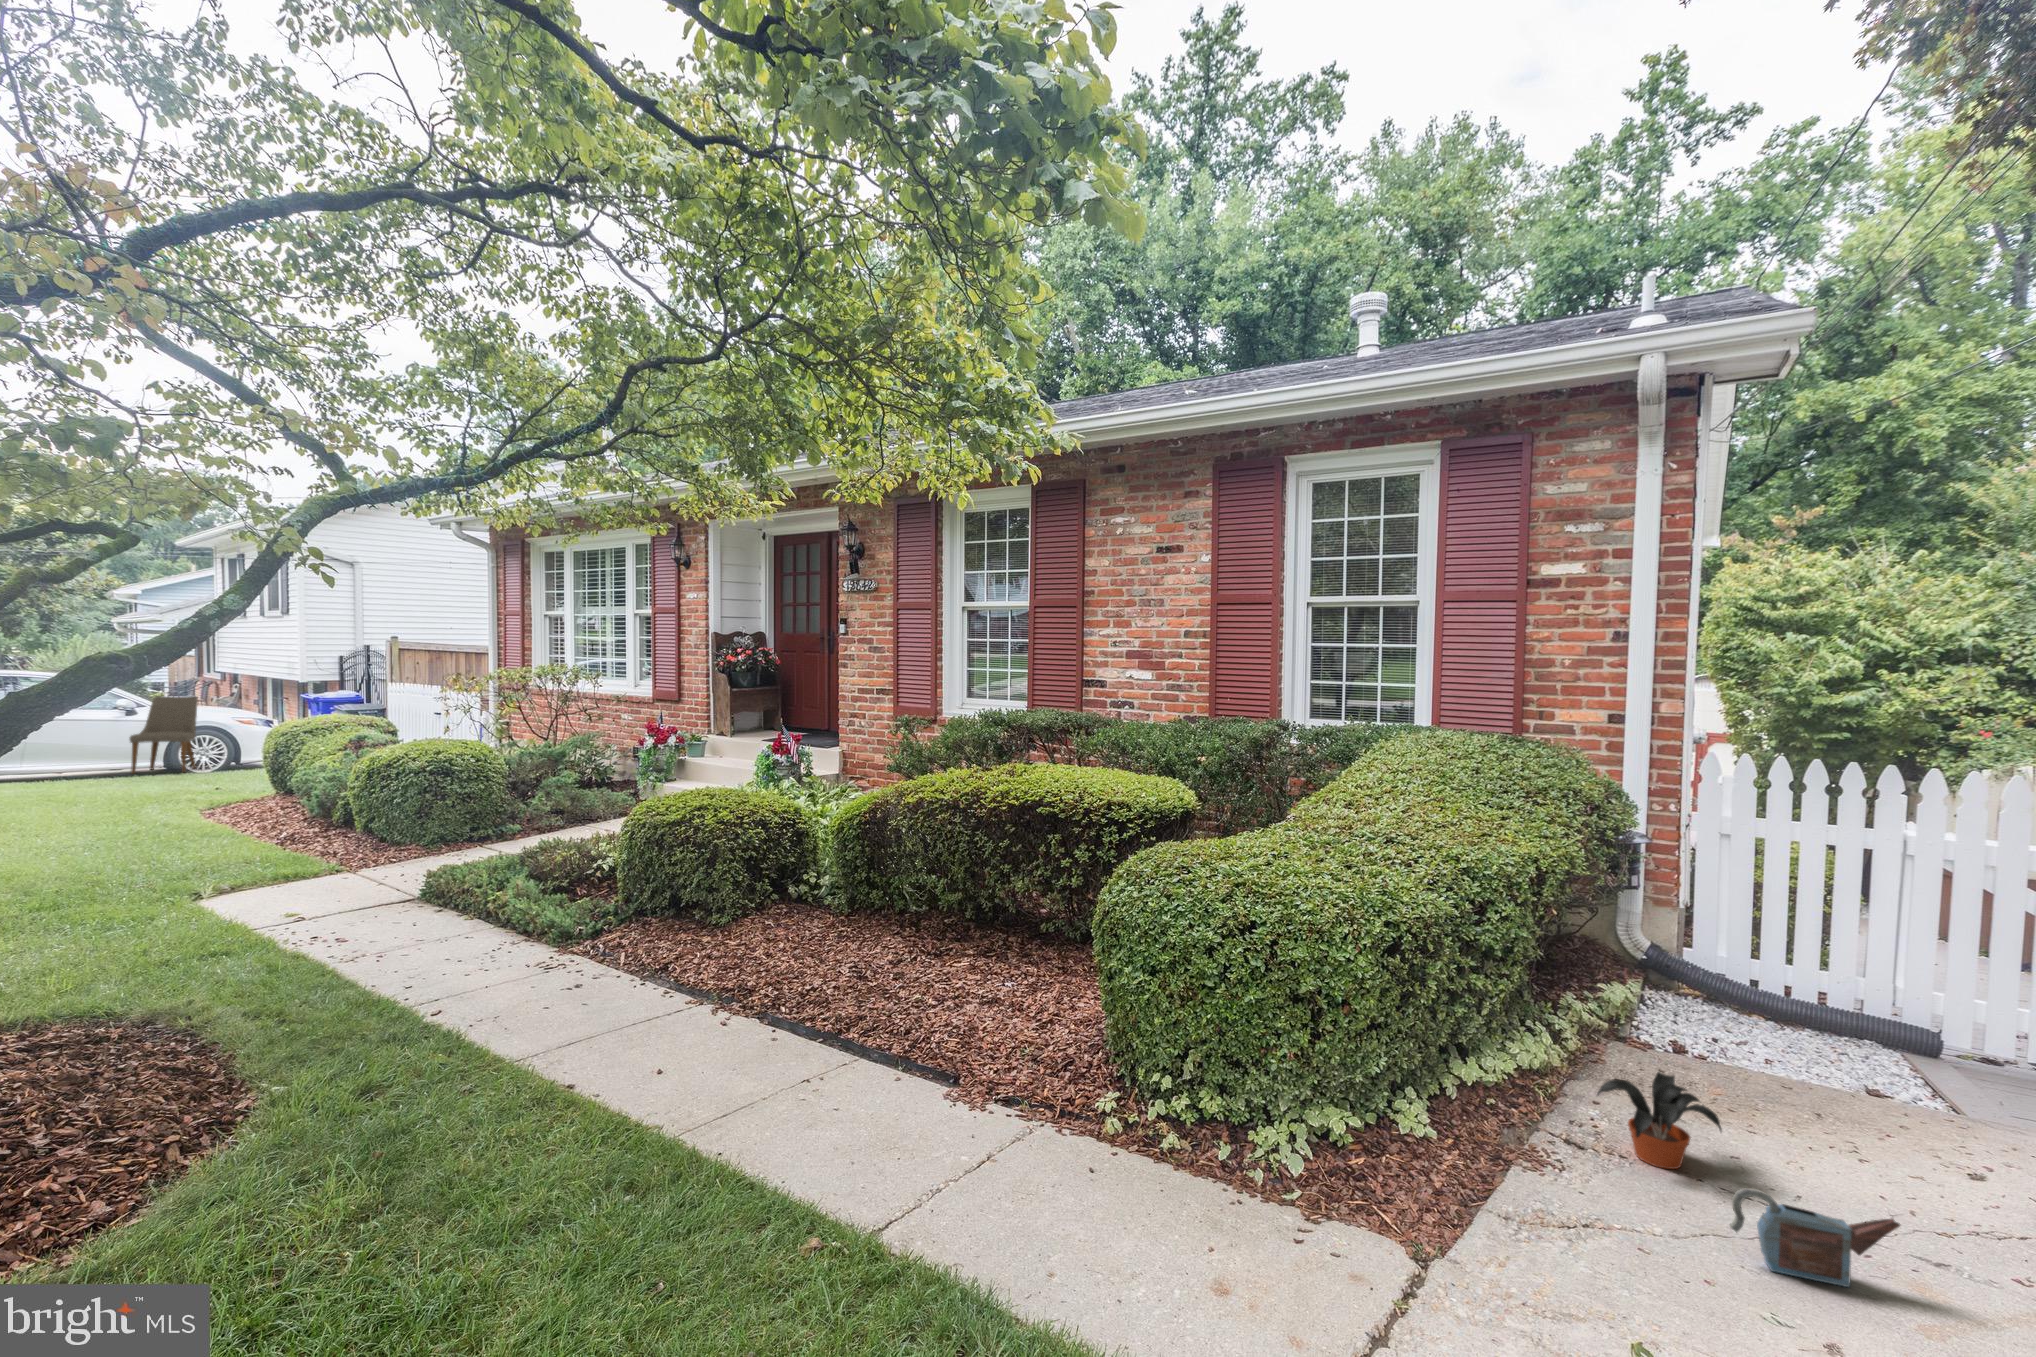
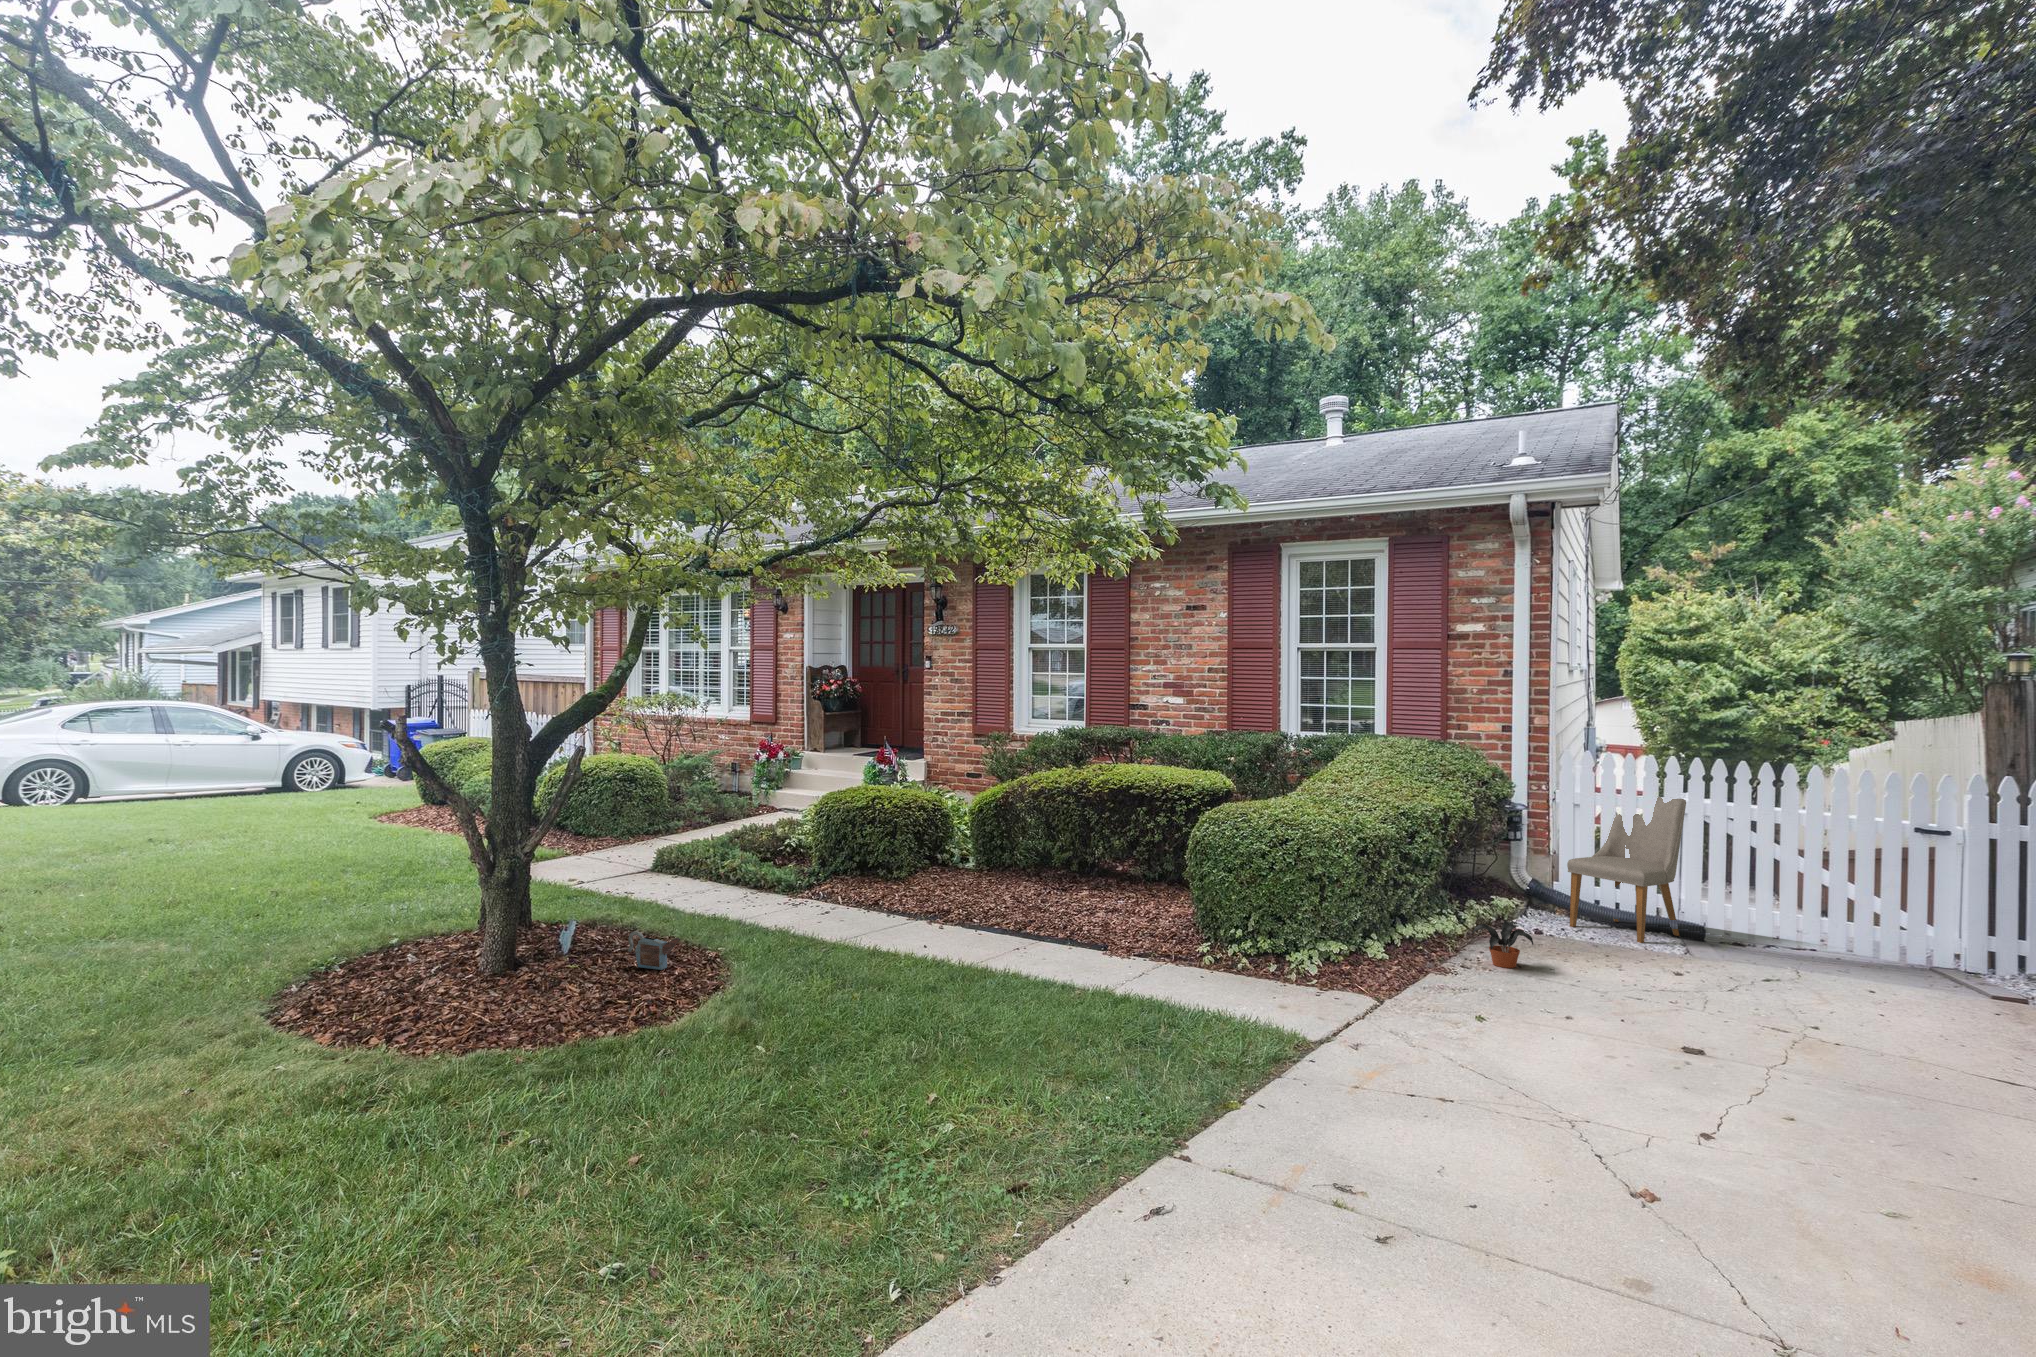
chair: present [130,696,198,774] -> present [1567,797,1686,943]
watering can: present [1730,1188,1900,1287] -> present [628,931,681,970]

